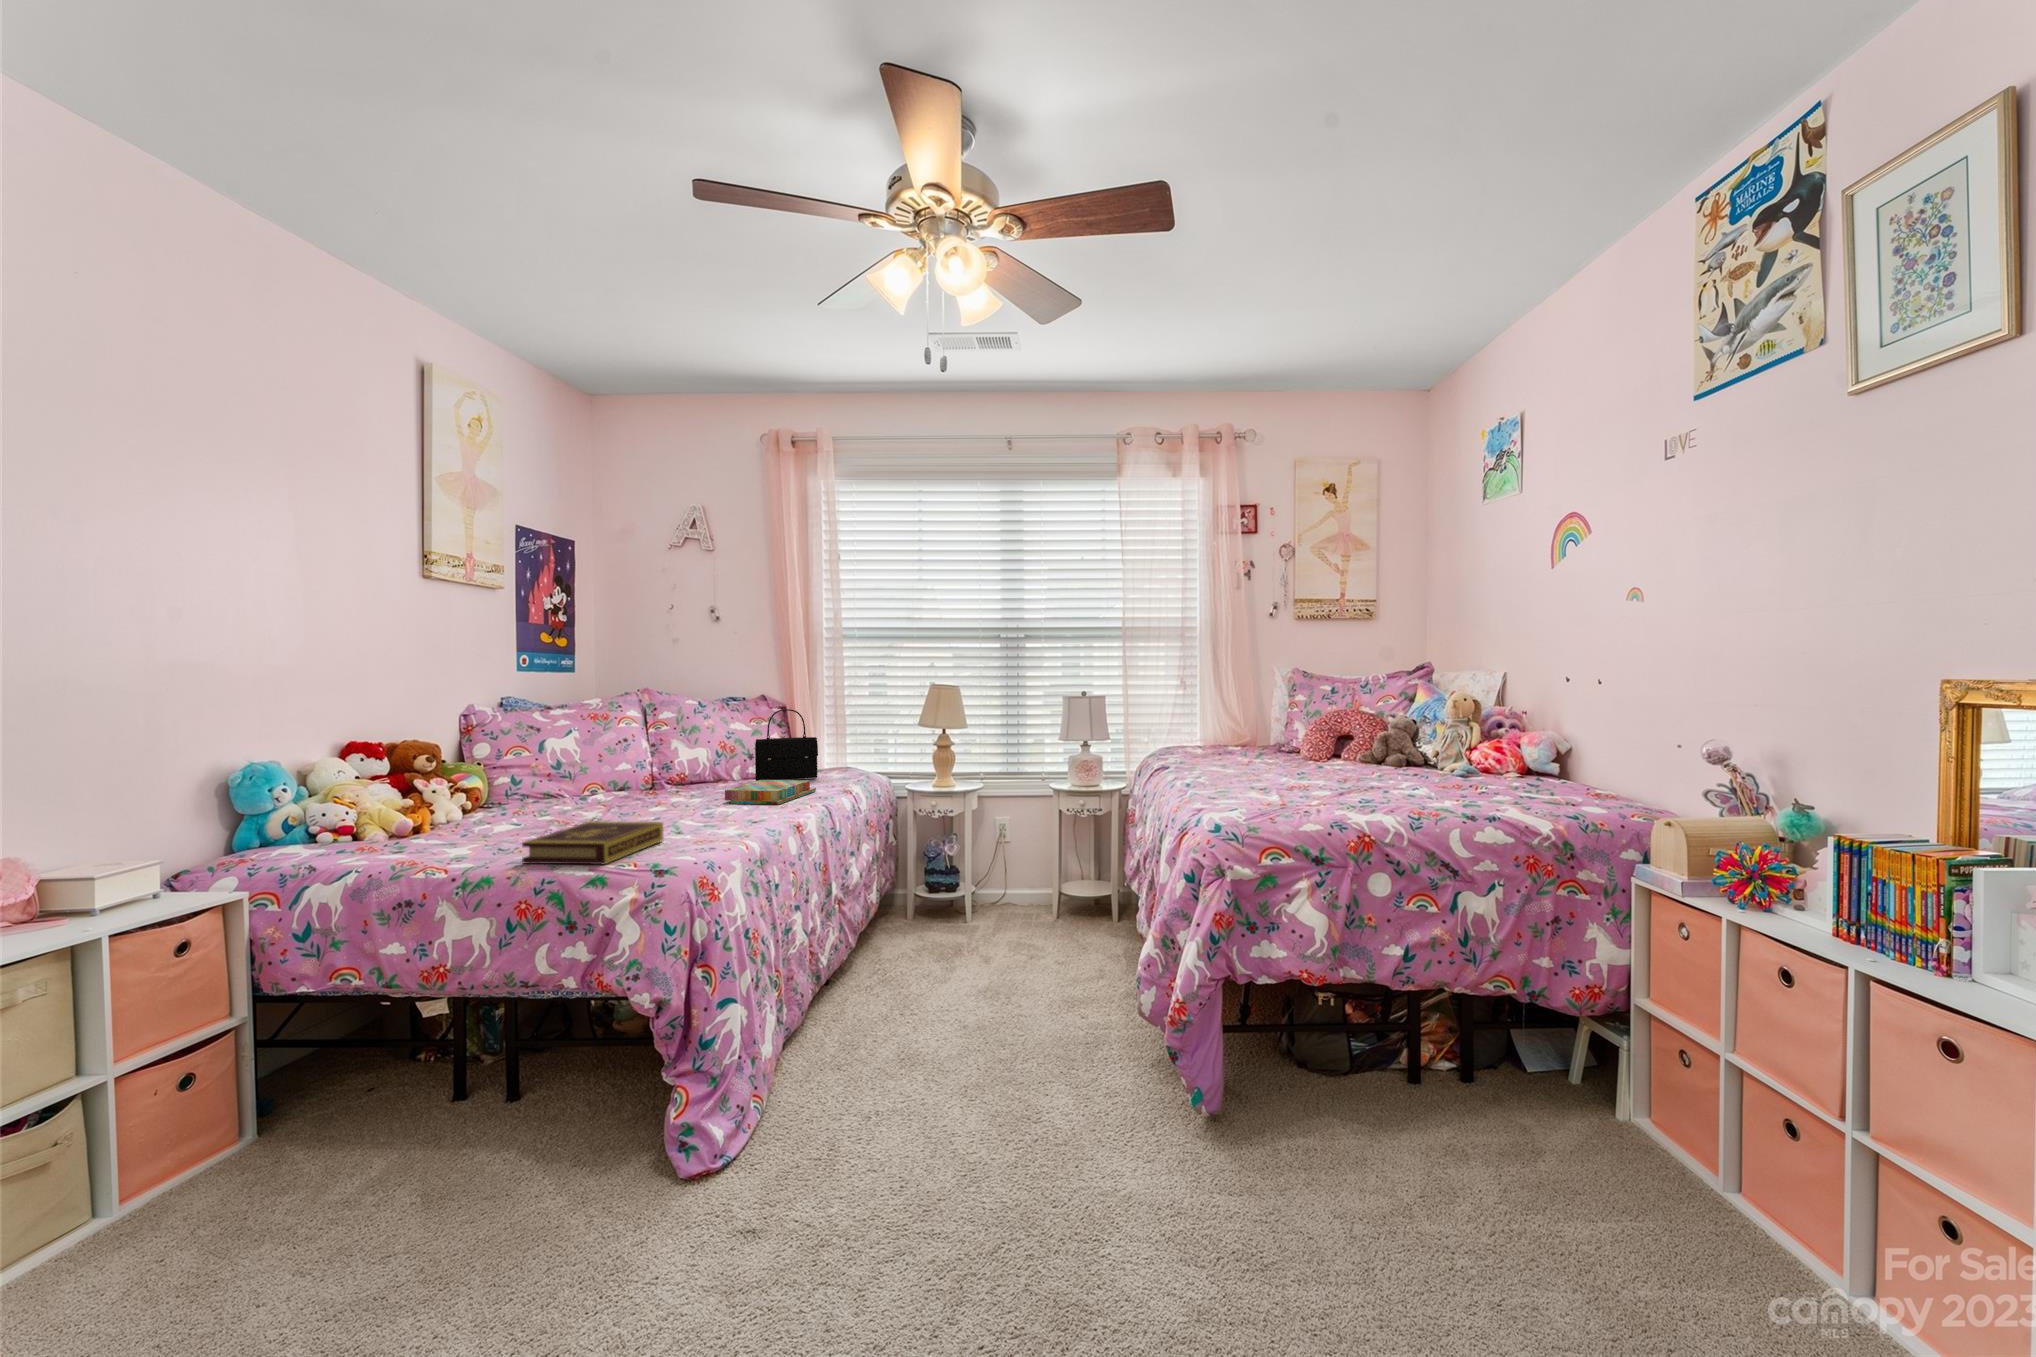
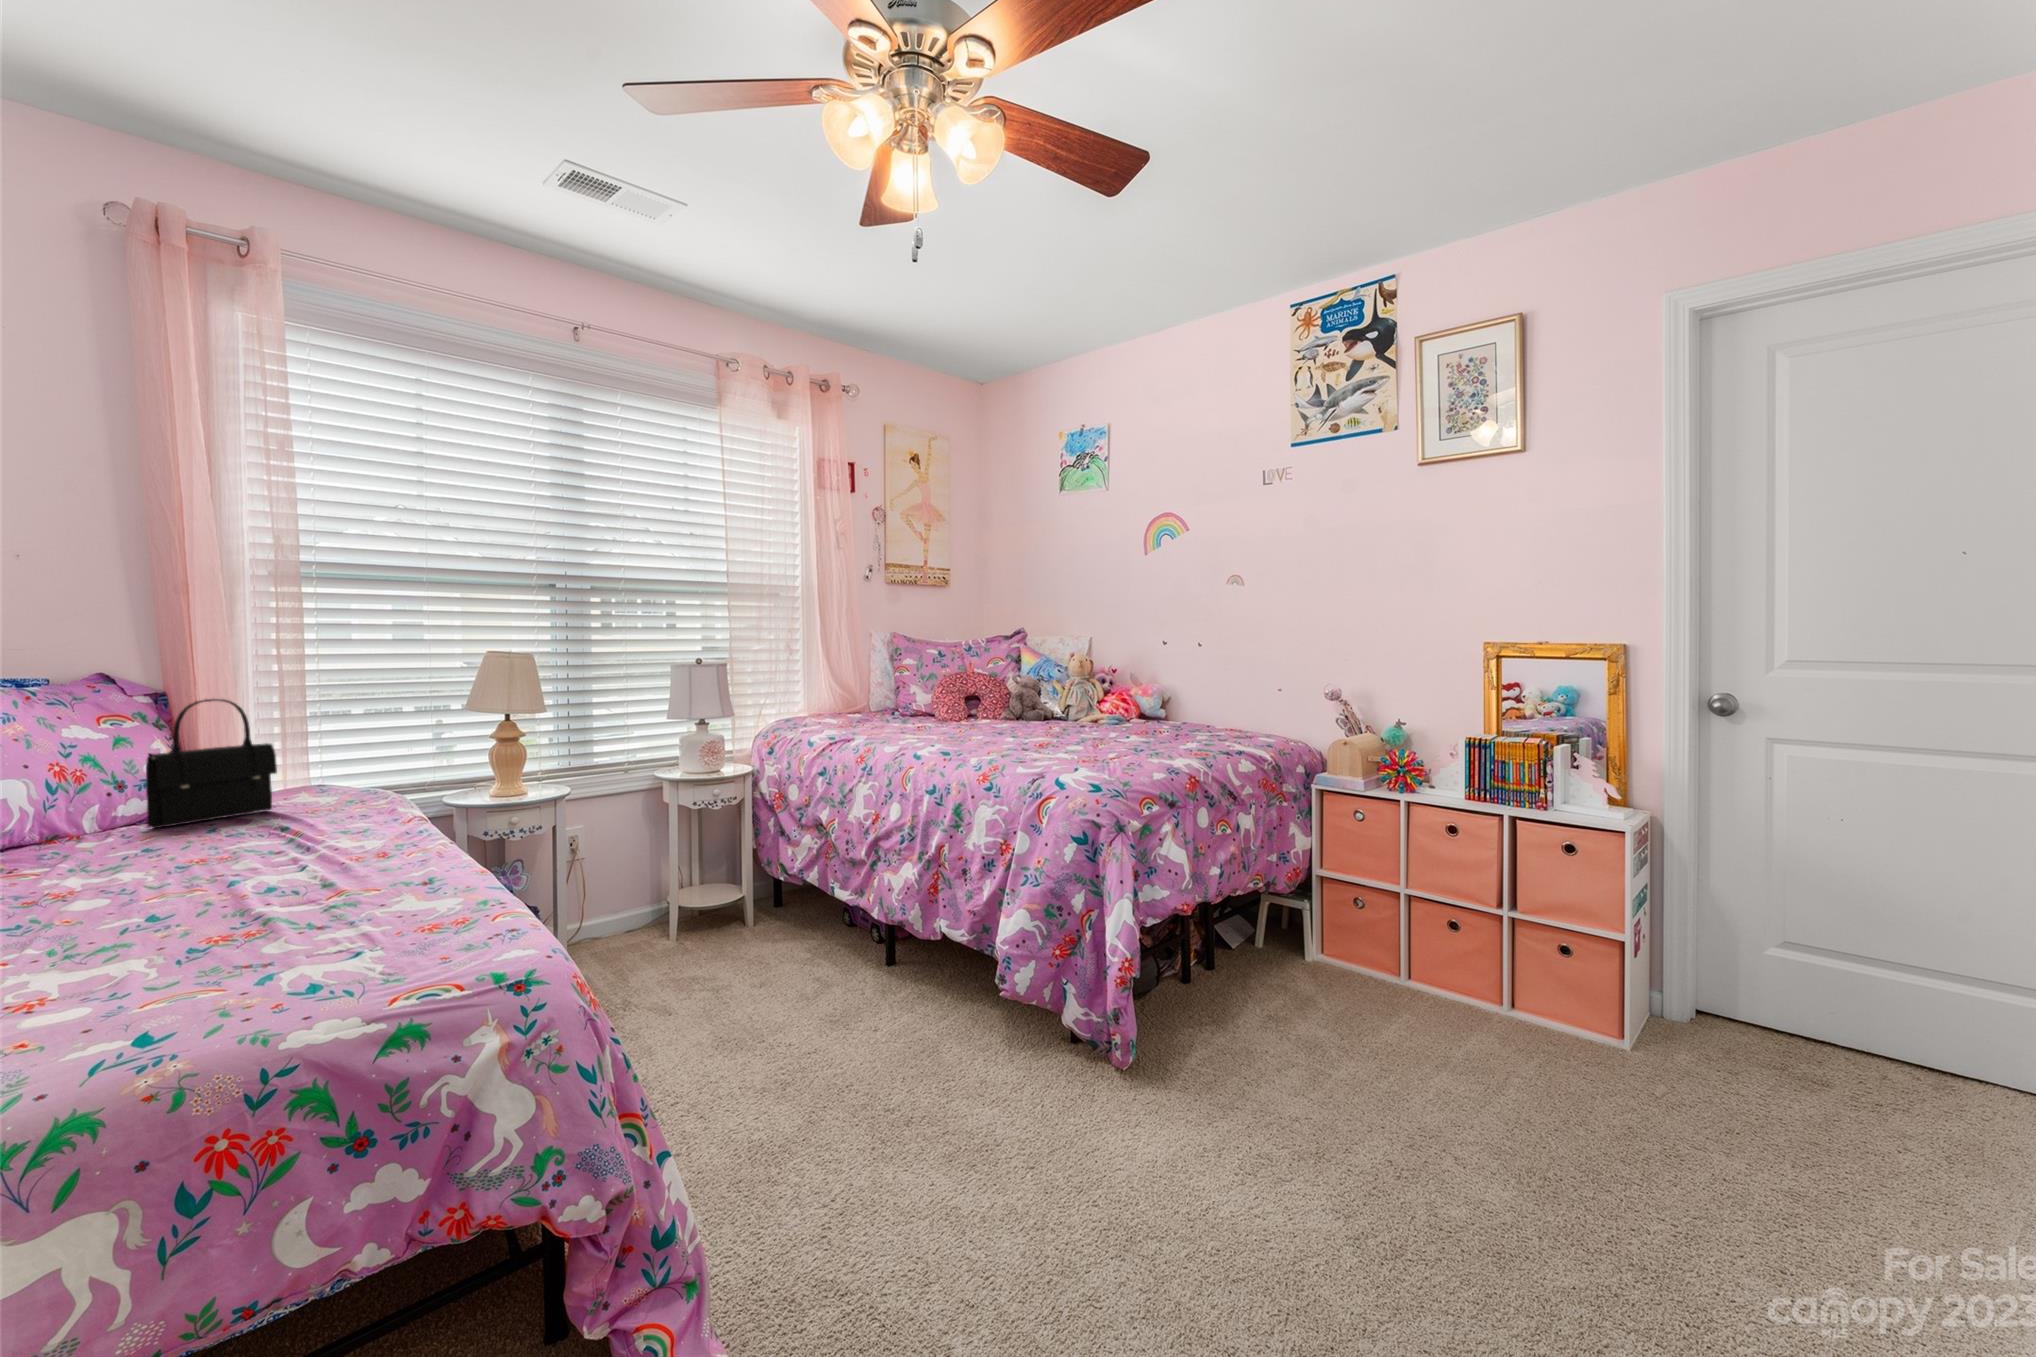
board game: present [725,780,816,804] -> none [223,811,360,866]
book: present [522,821,663,864] -> none [149,905,392,1053]

